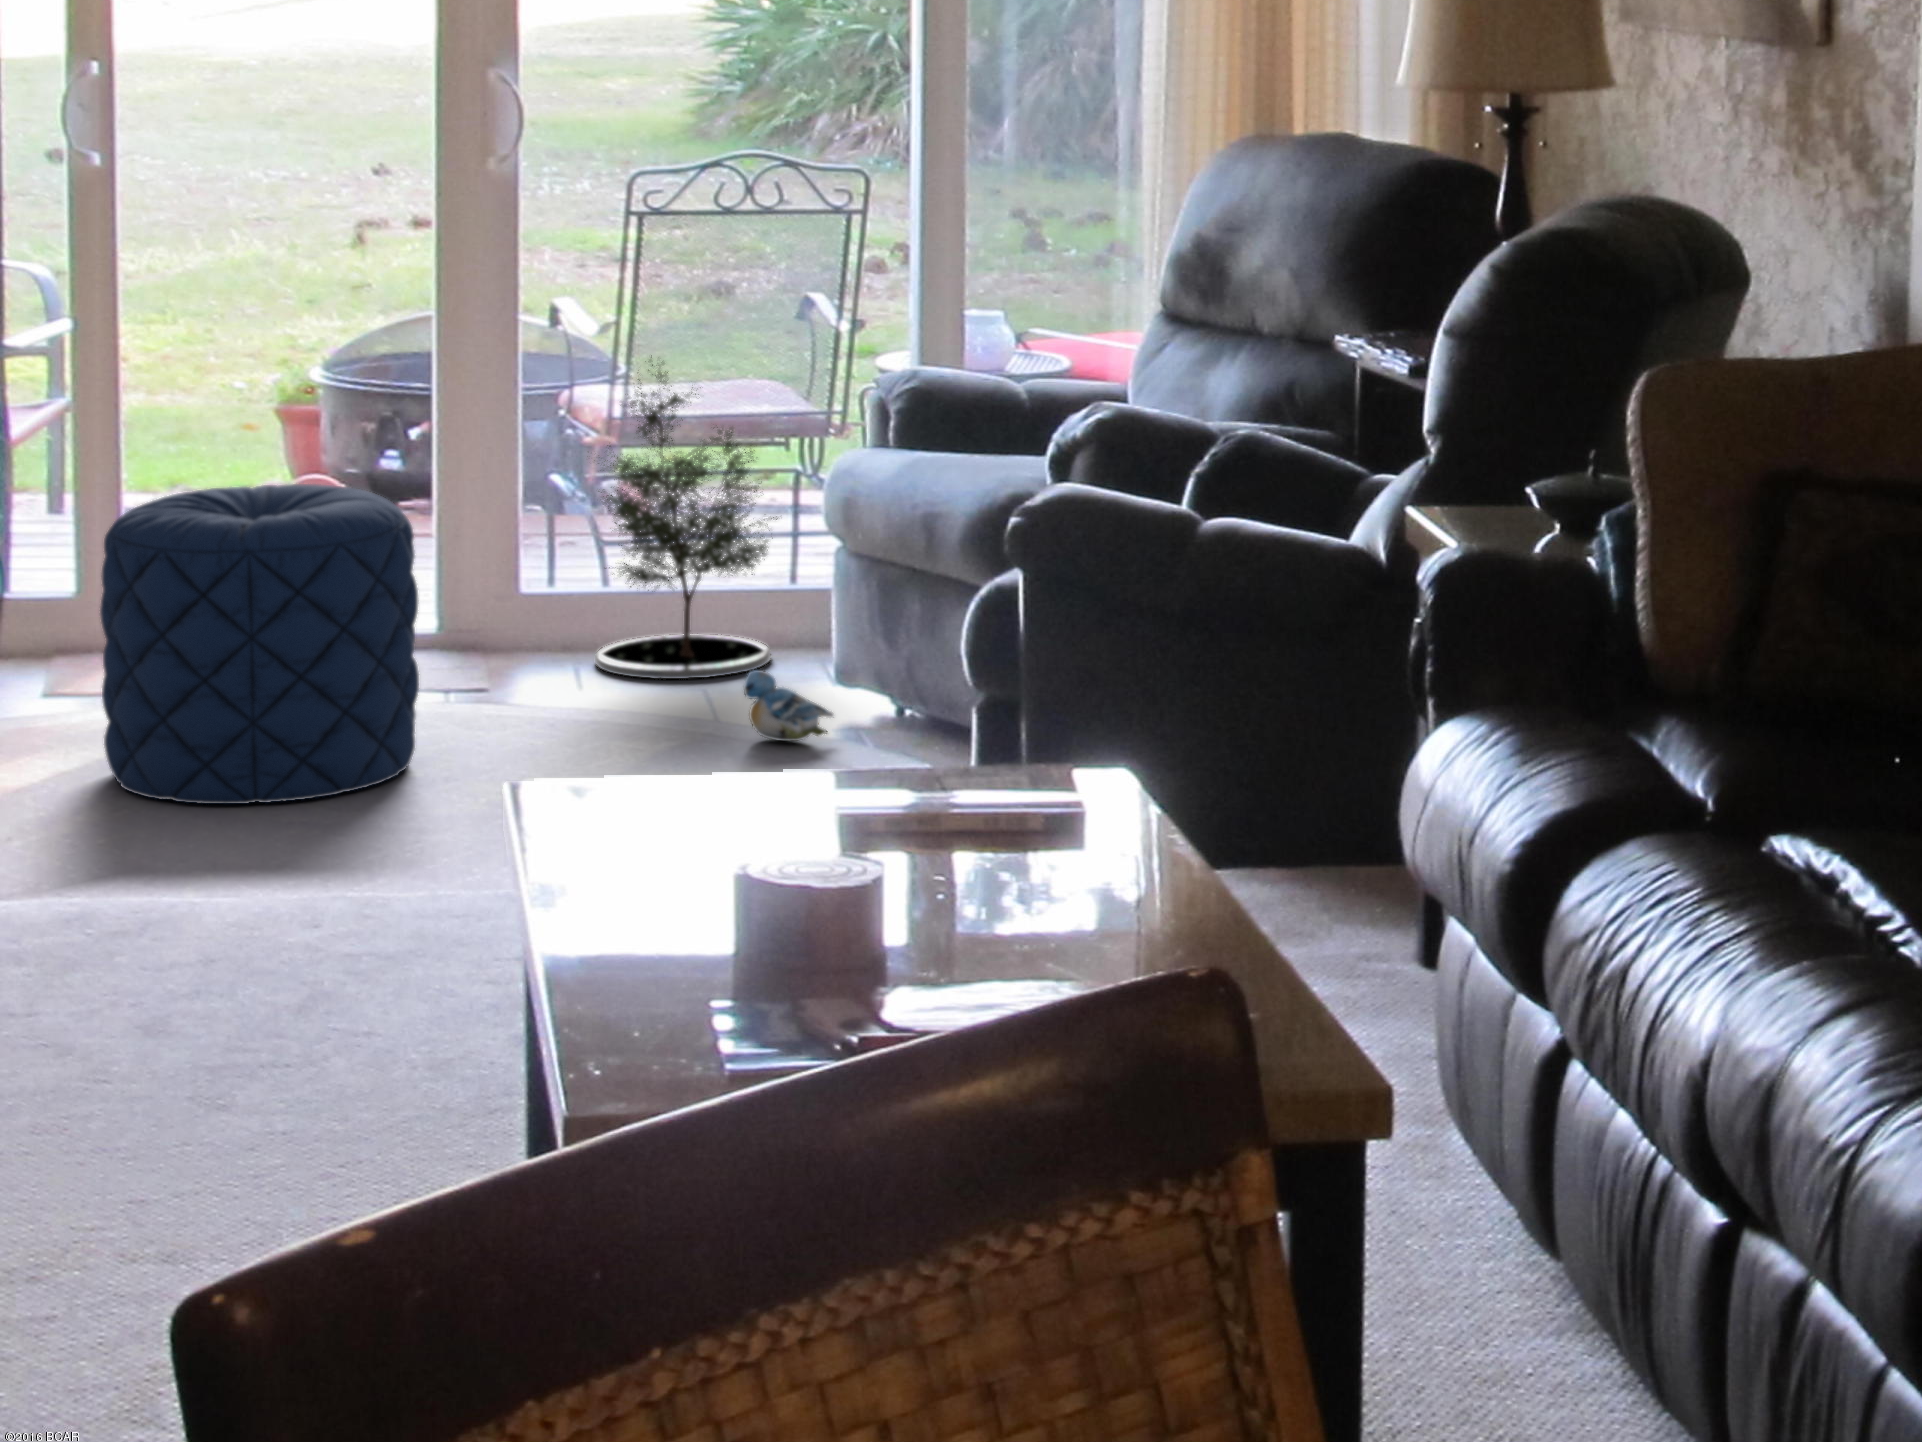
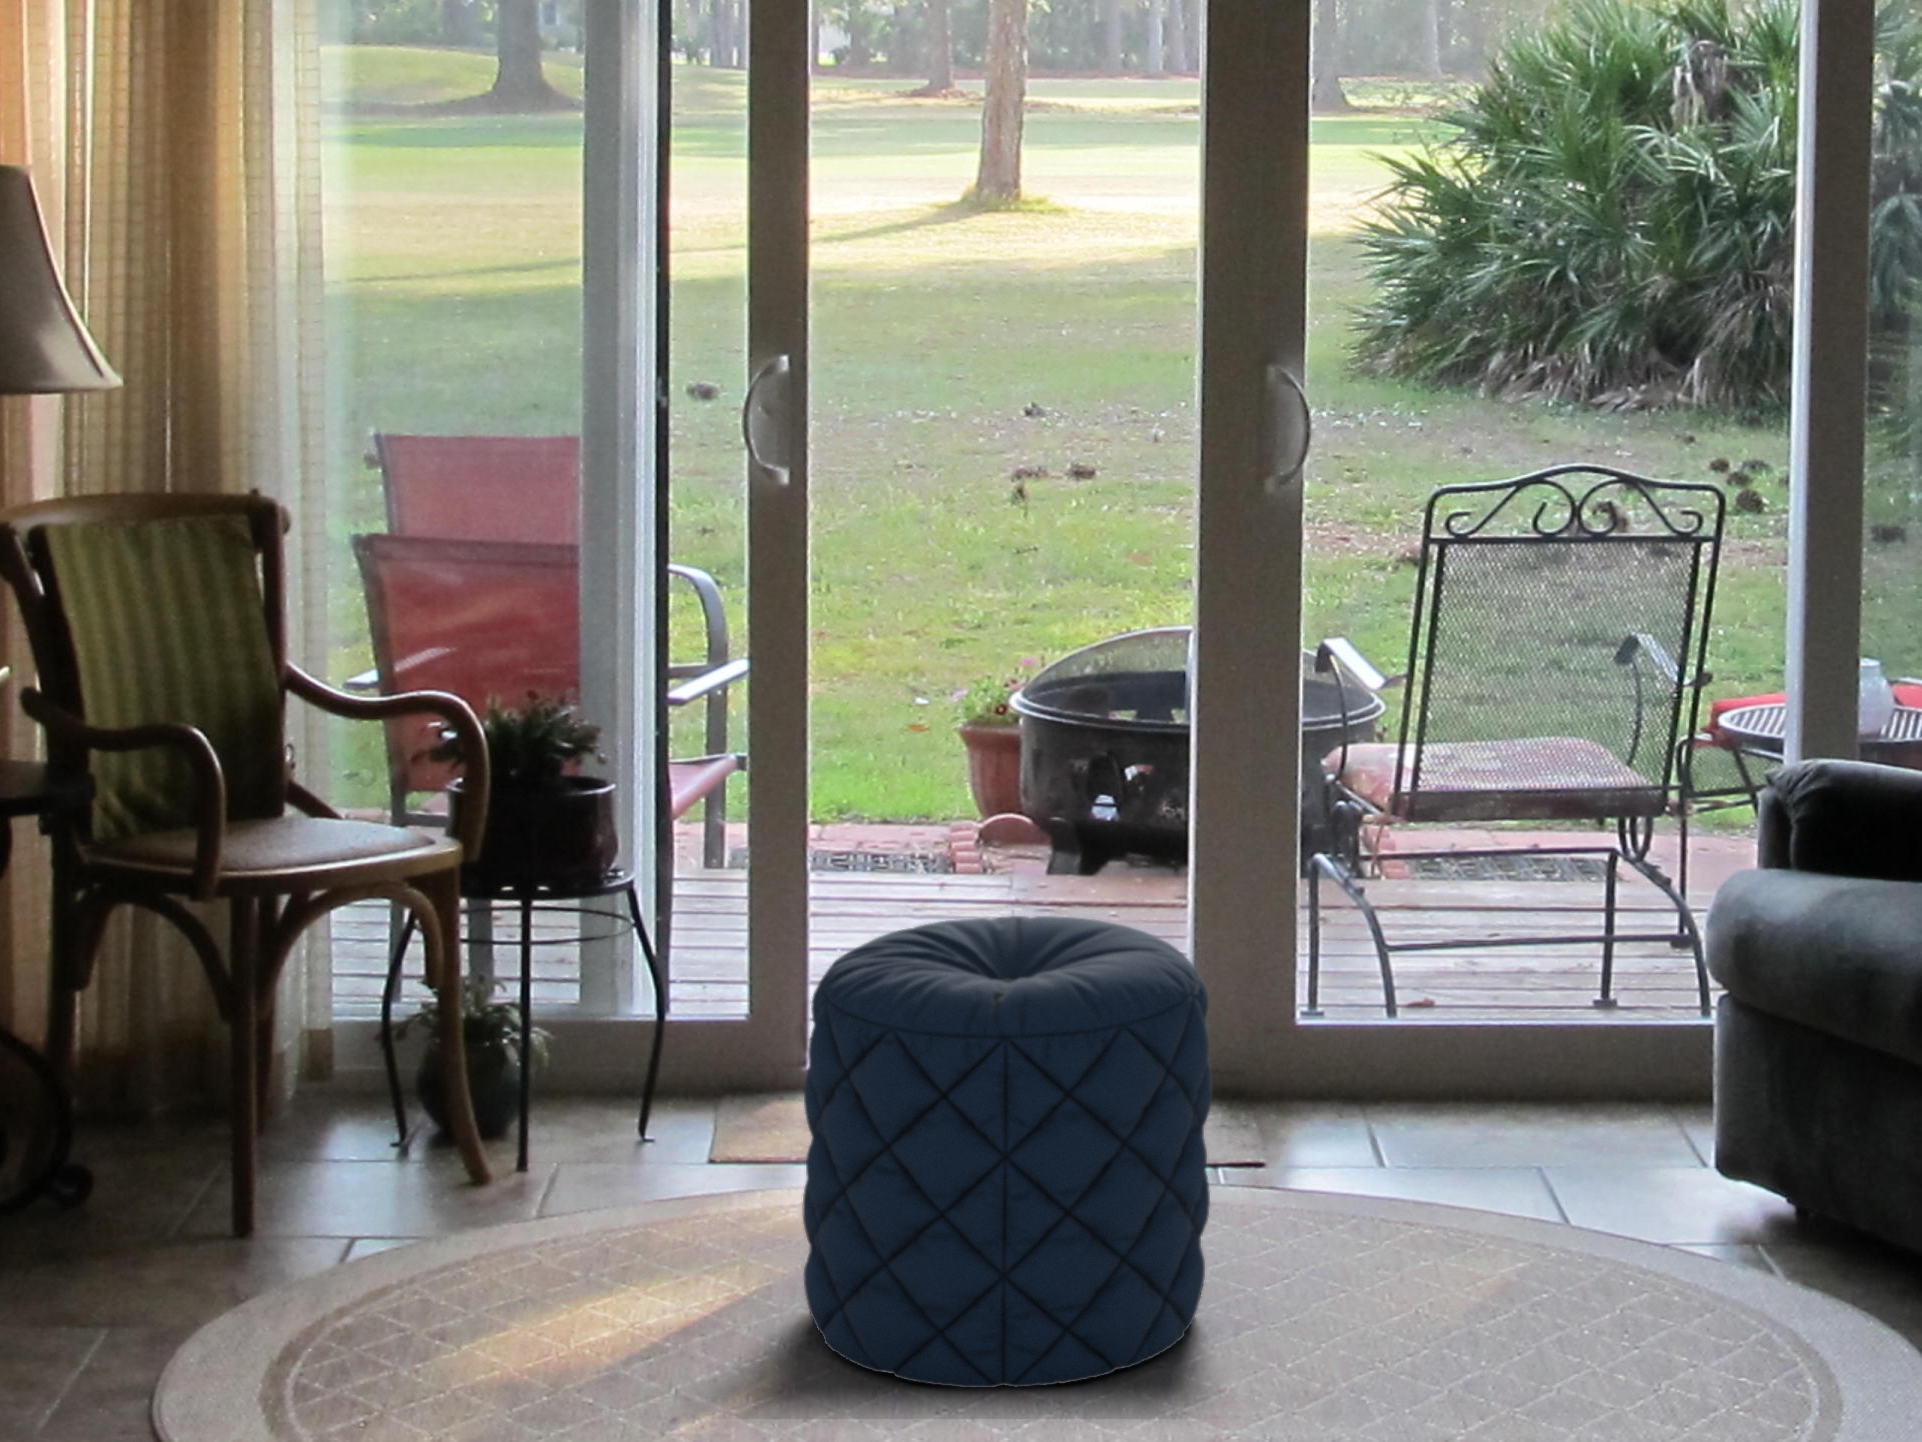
potted tree: present [595,355,778,679] -> none [1378,726,1624,1155]
plush toy: present [744,670,834,741] -> none [1624,1185,1750,1290]

